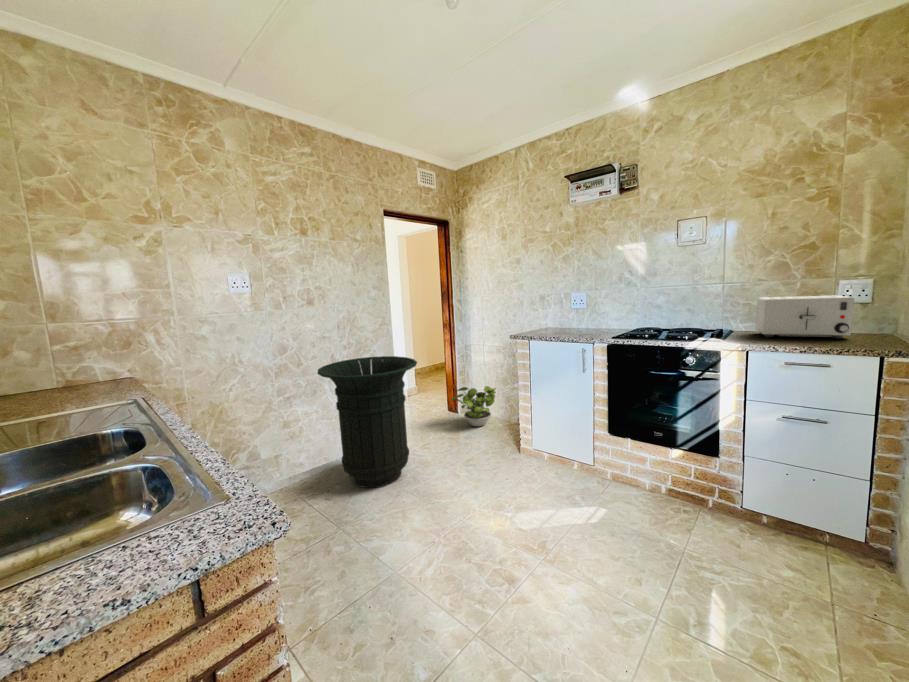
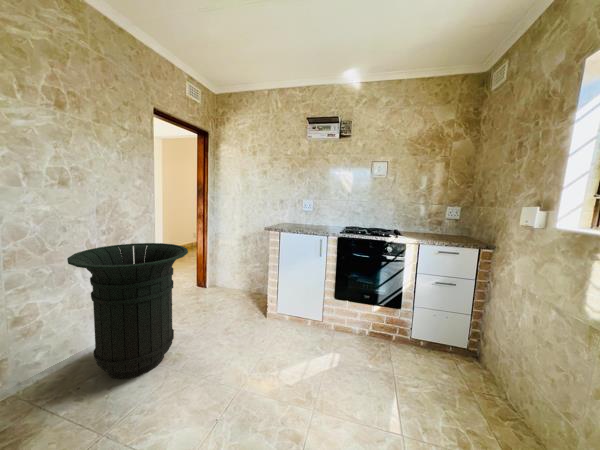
toaster: present [756,296,854,338] -> none [413,213,461,238]
potted plant: present [451,386,496,426] -> none [206,266,242,299]

